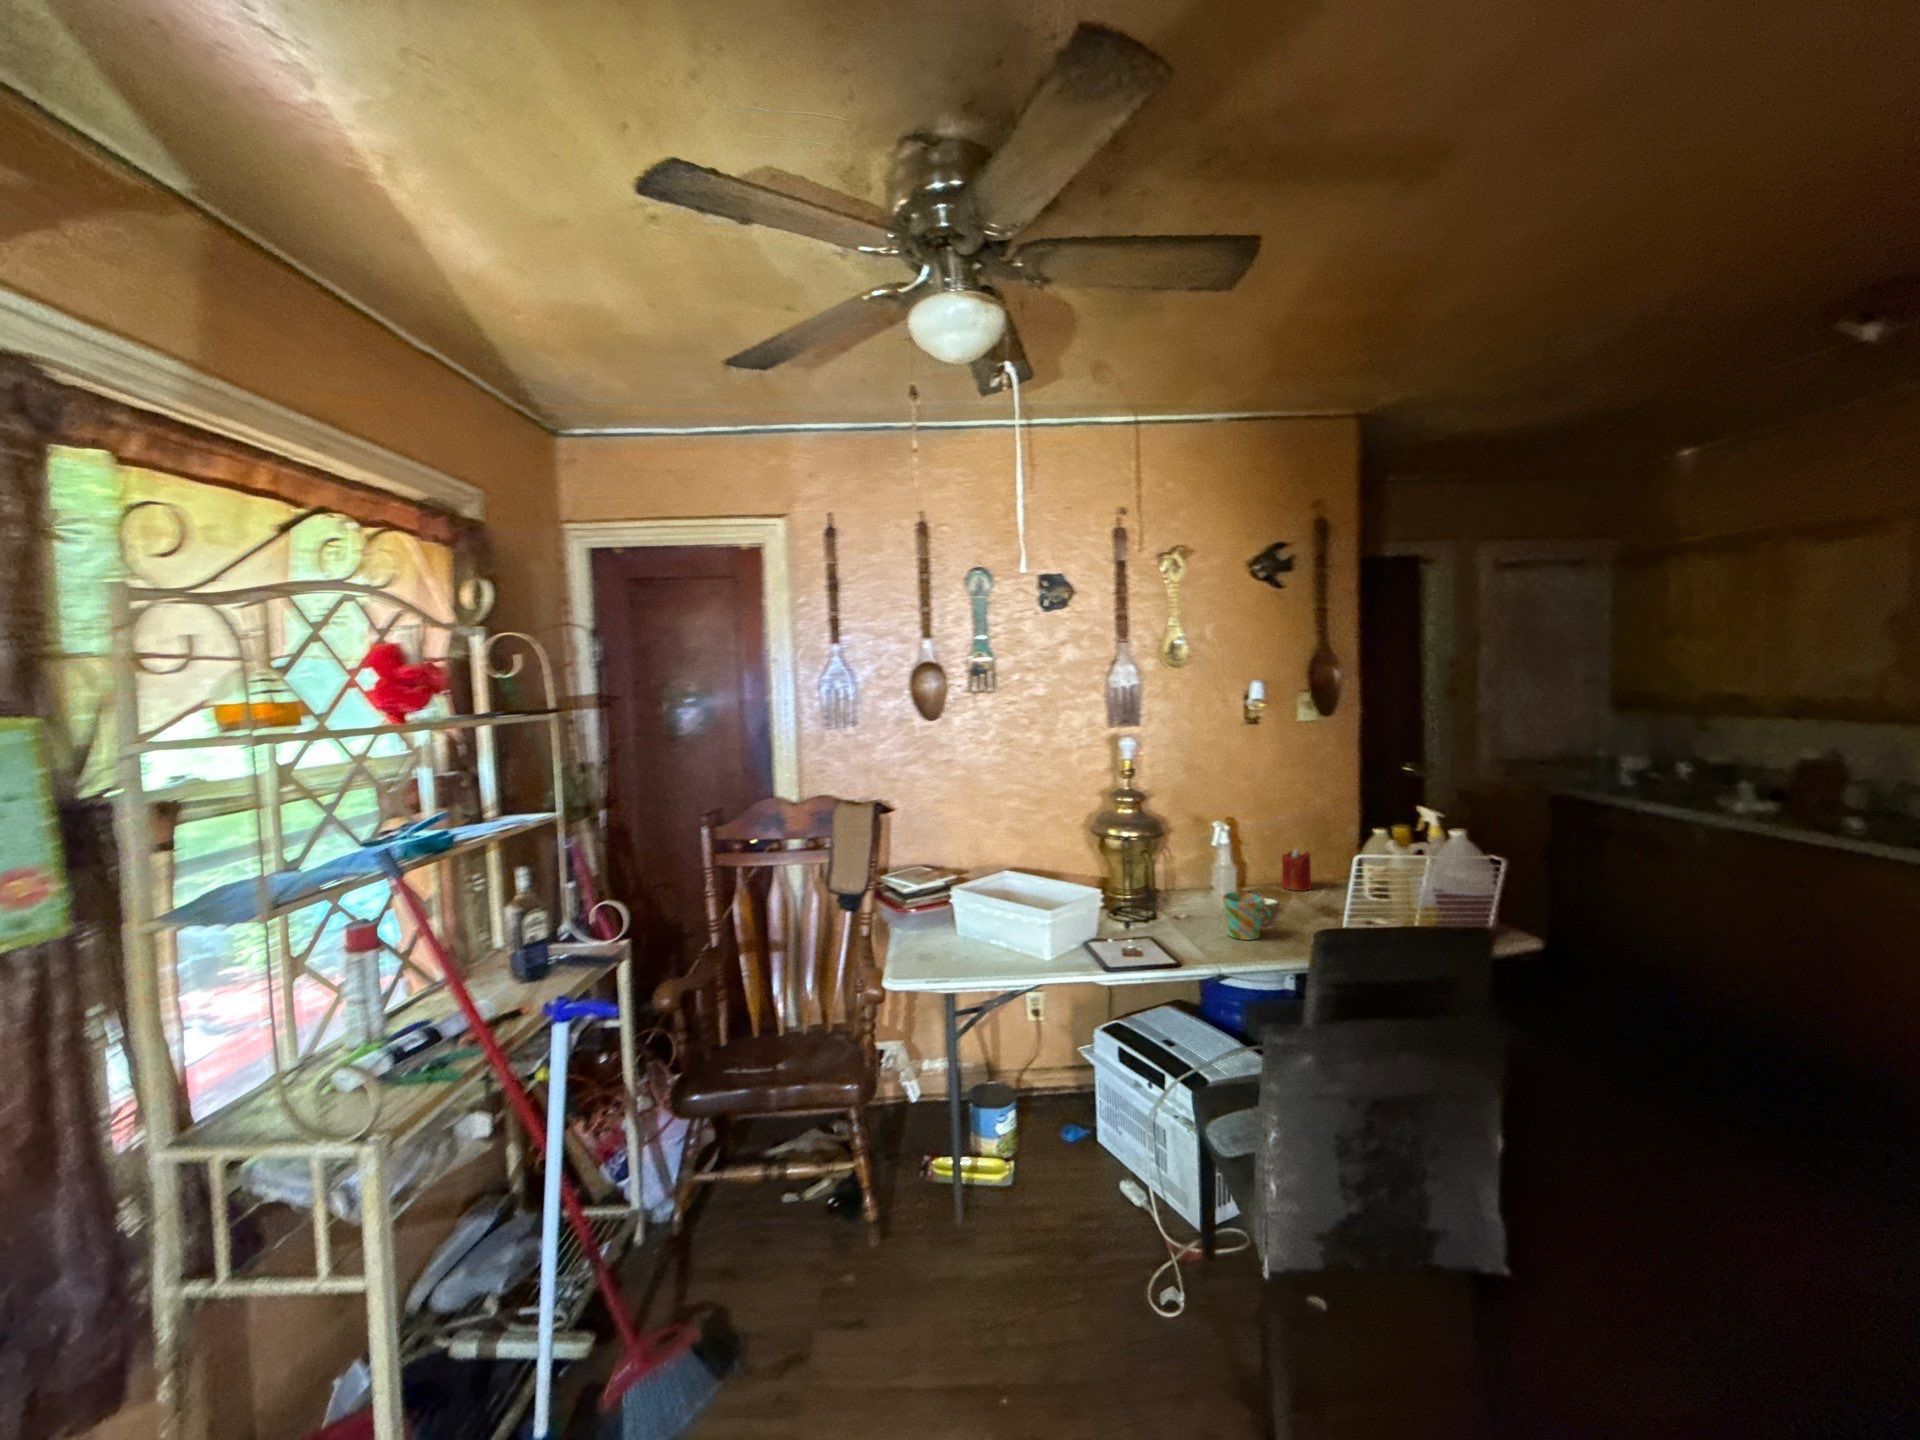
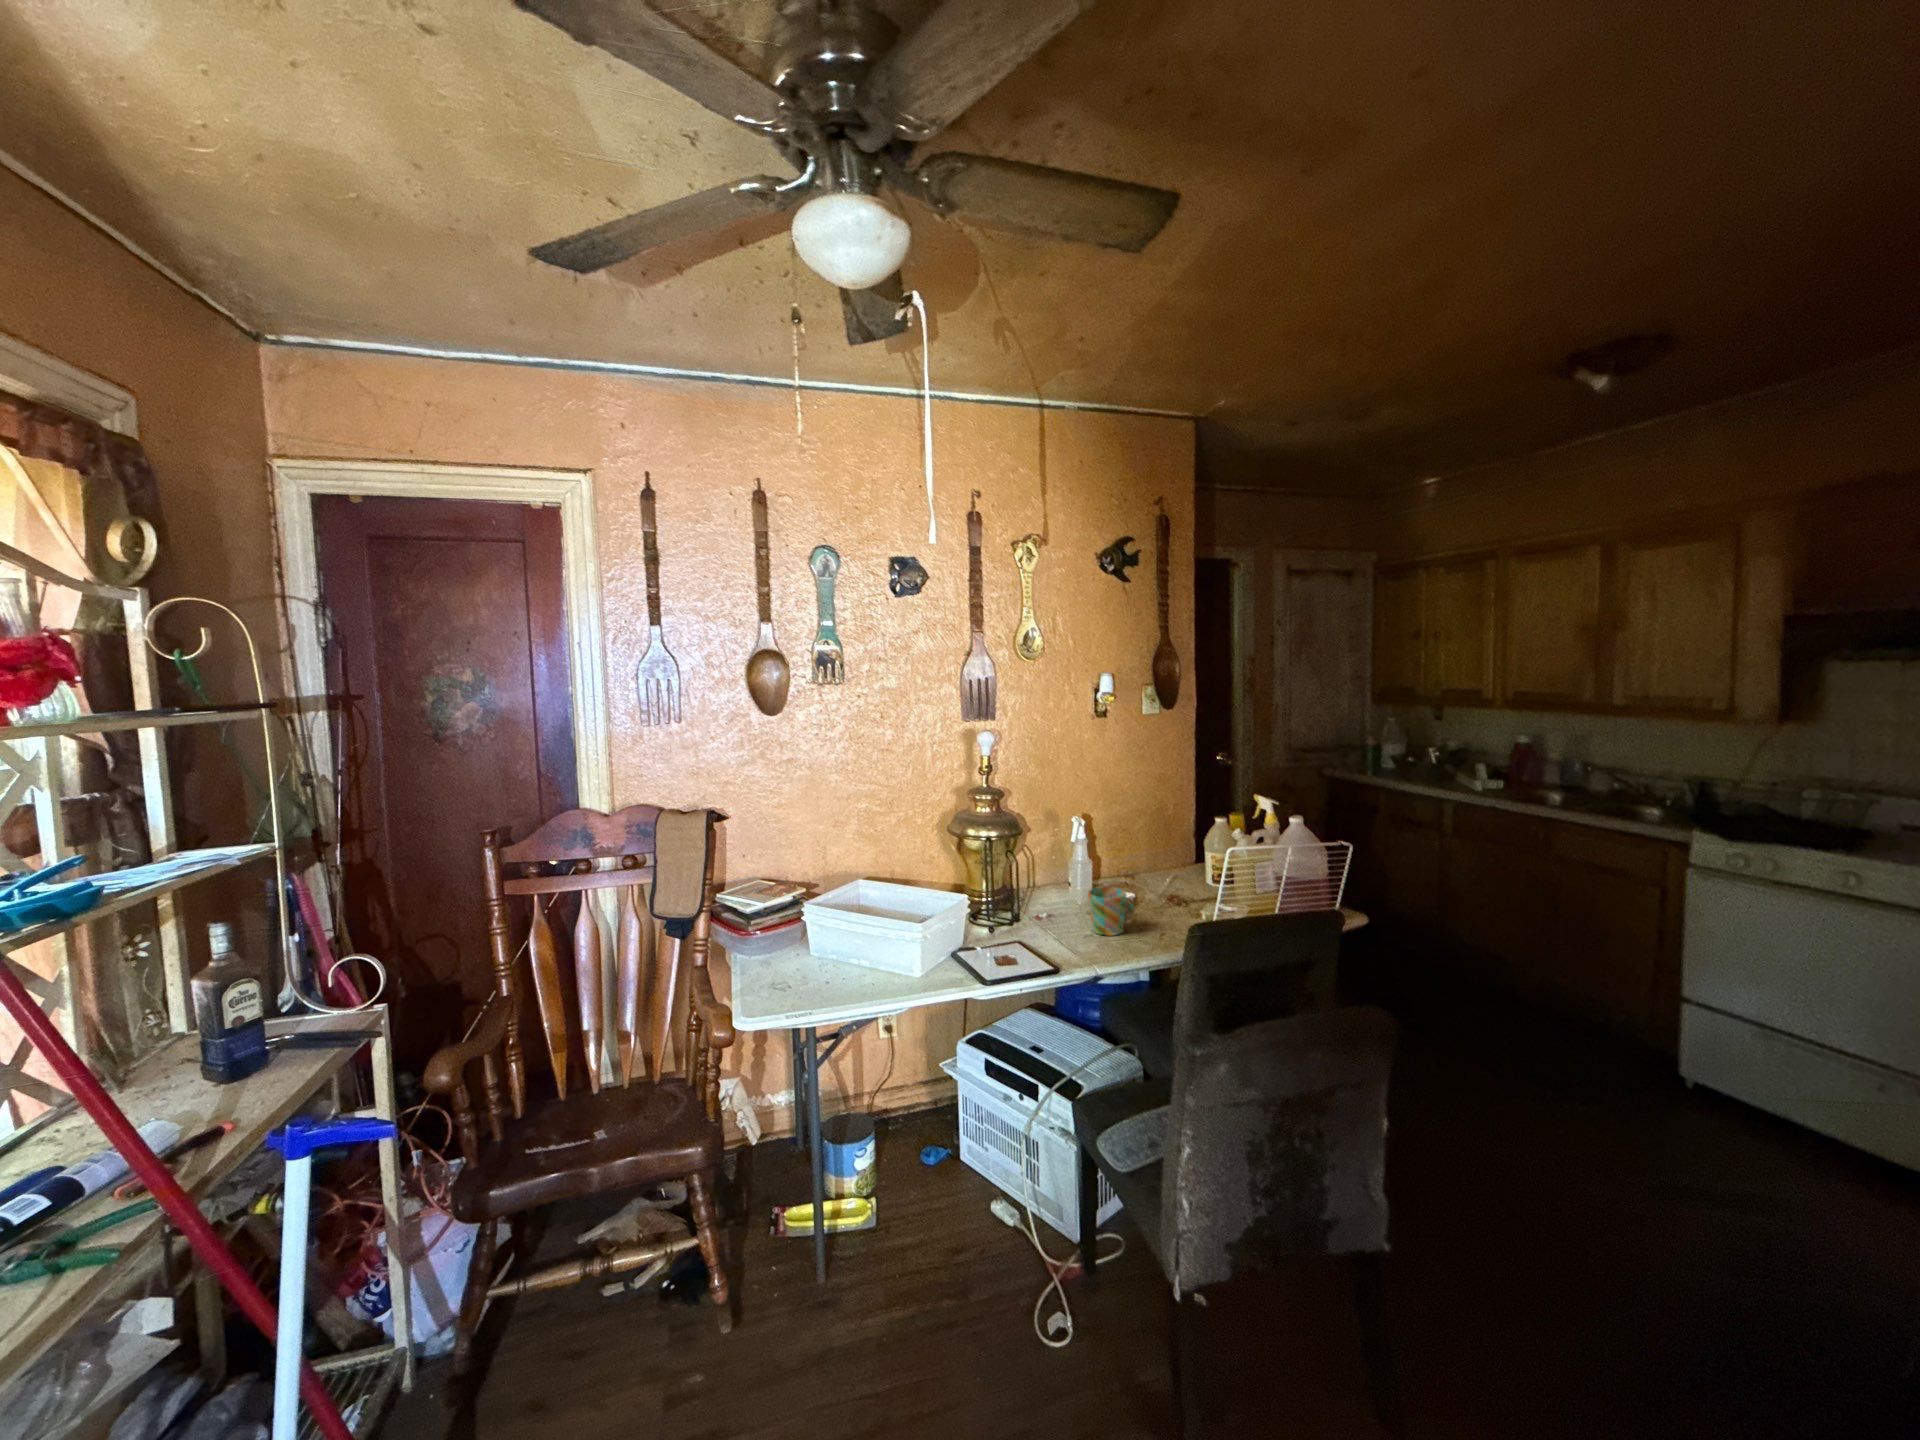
candle: present [1282,849,1311,891] -> none [1131,839,1159,881]

